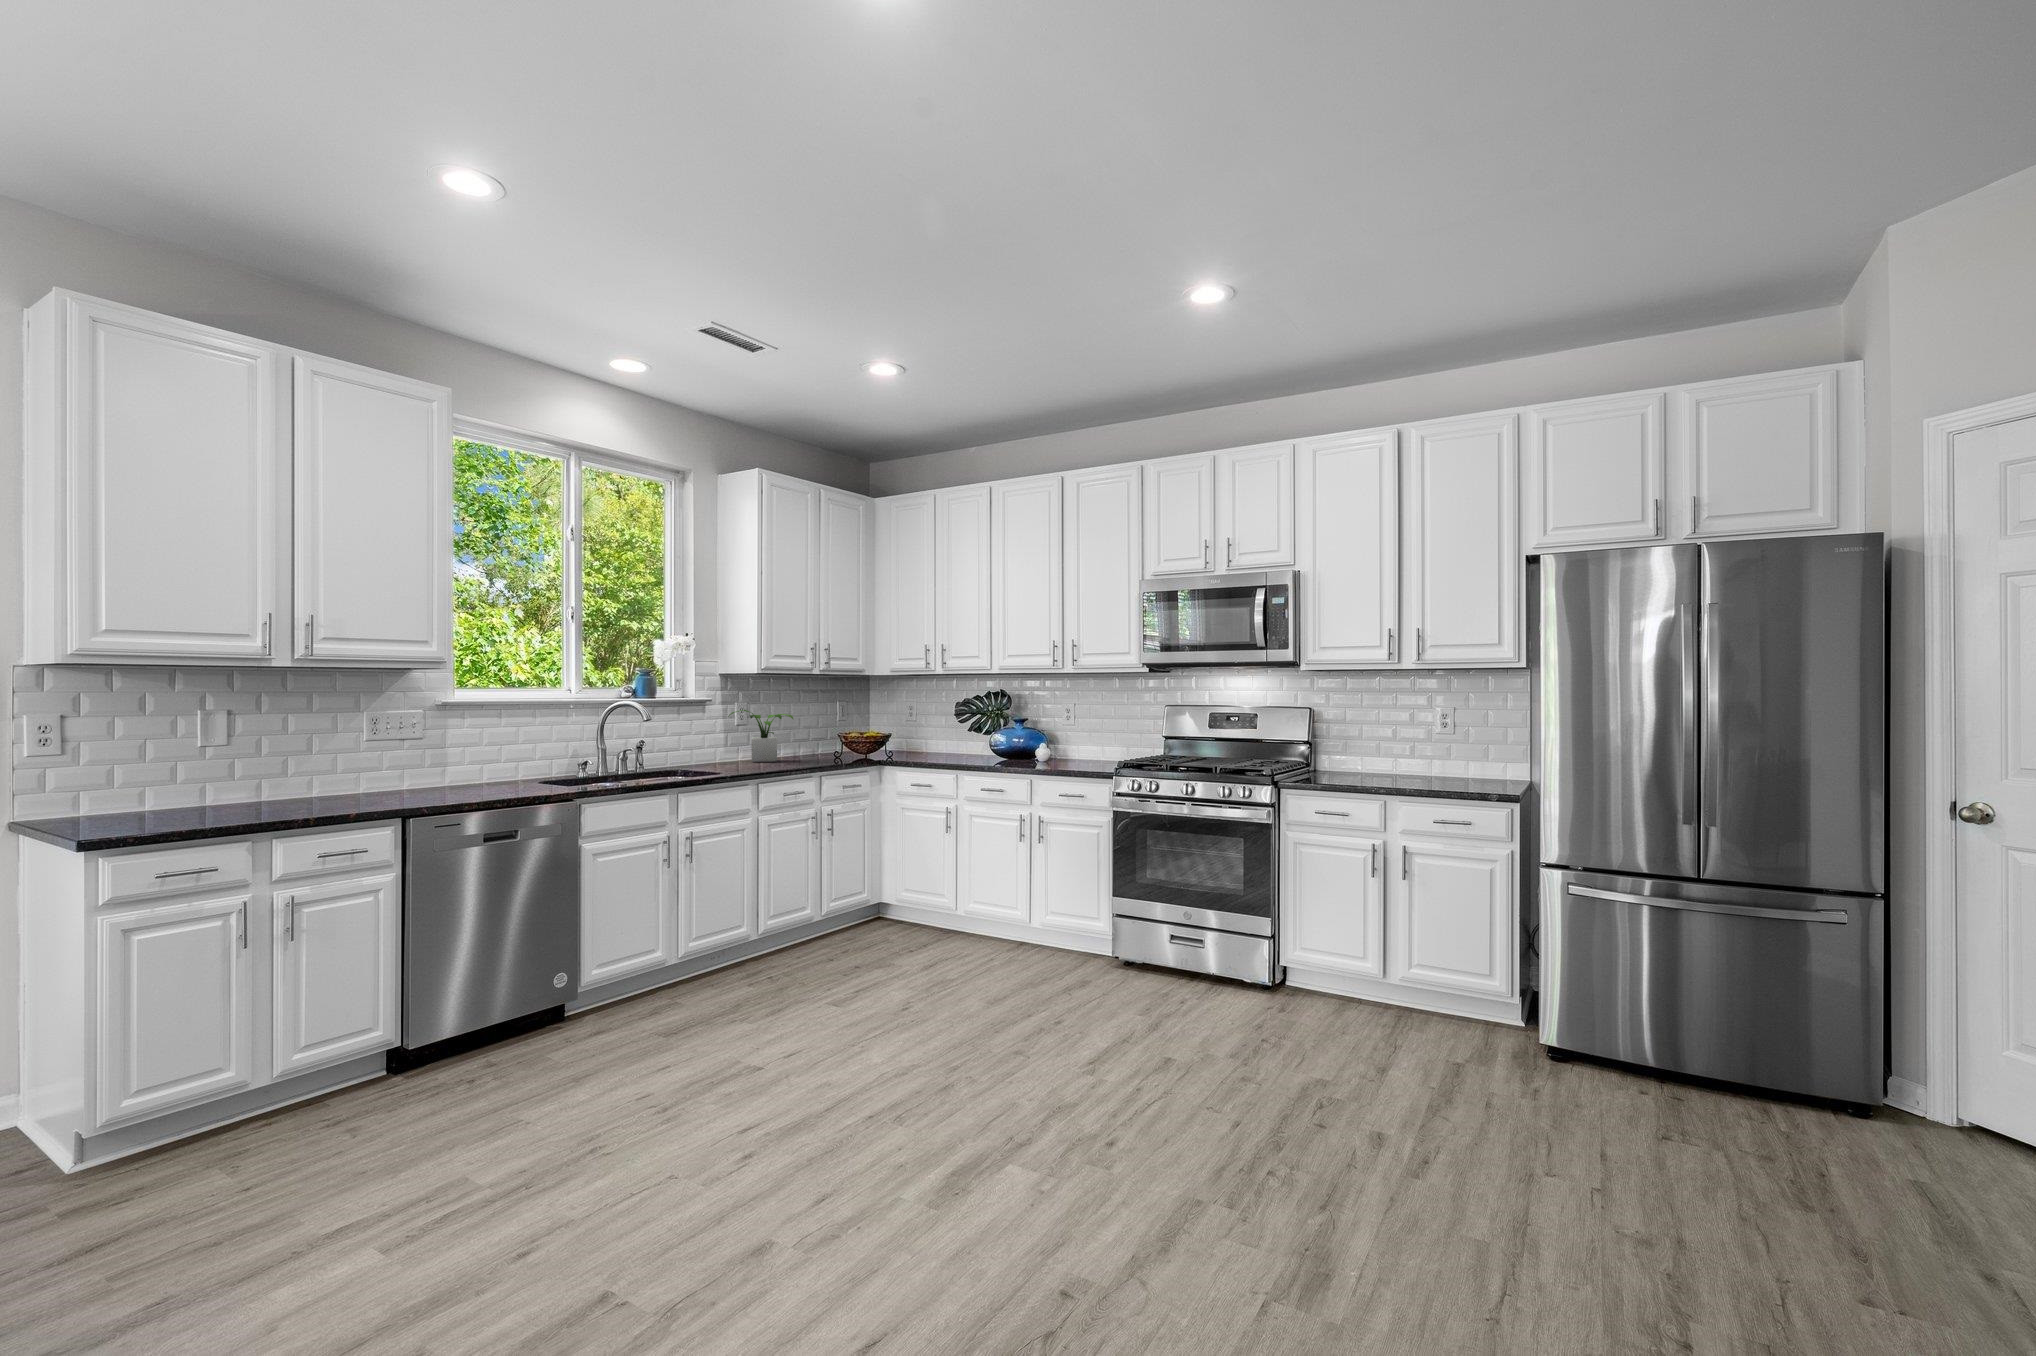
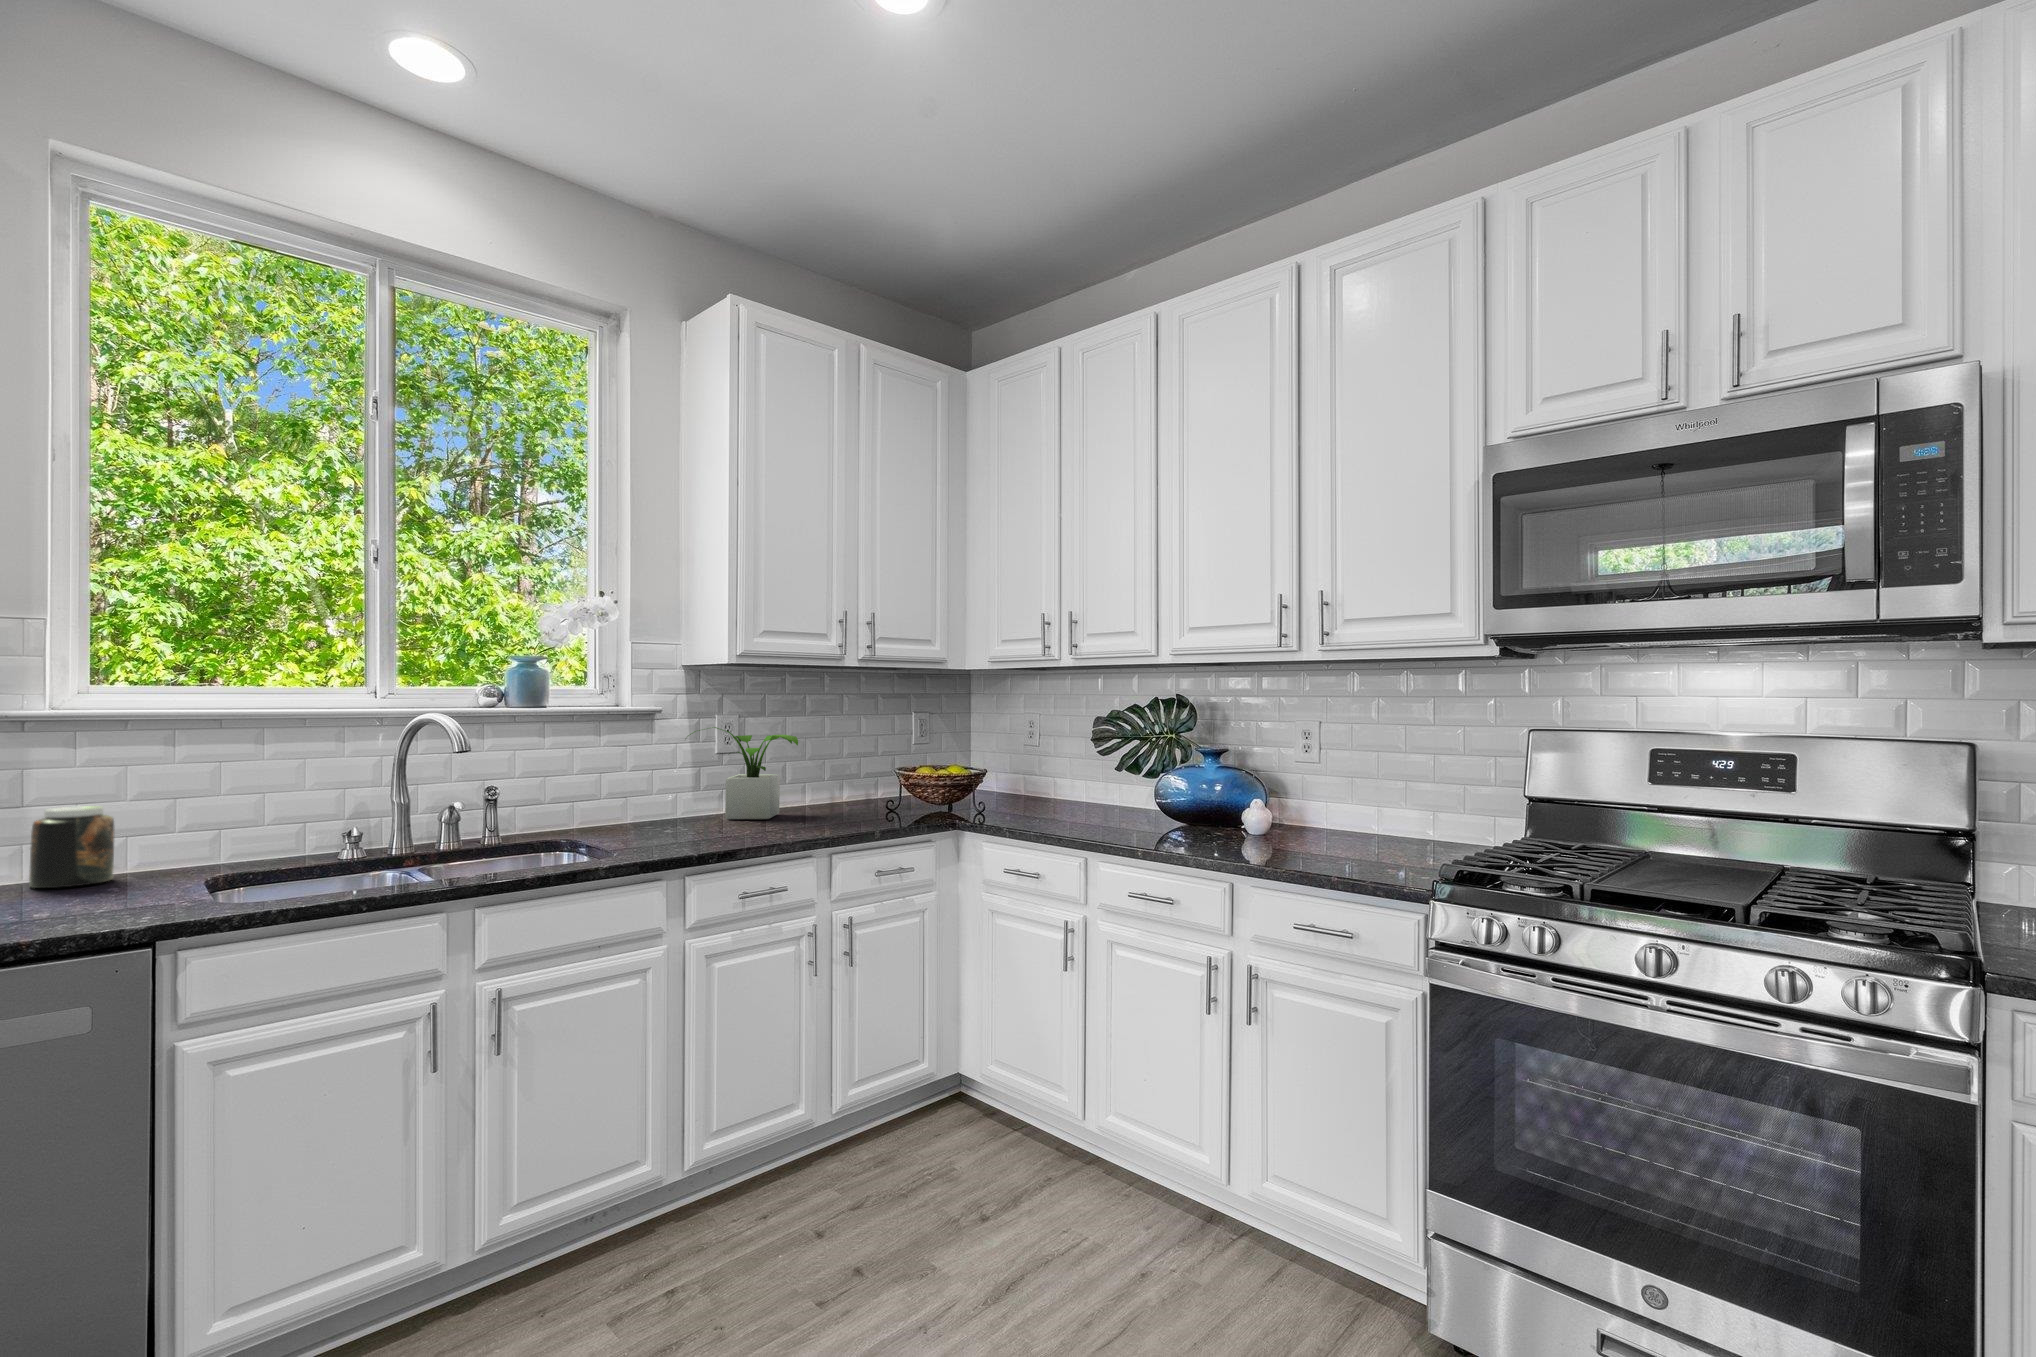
jar: none [479,747,511,784] -> present [29,806,115,888]

